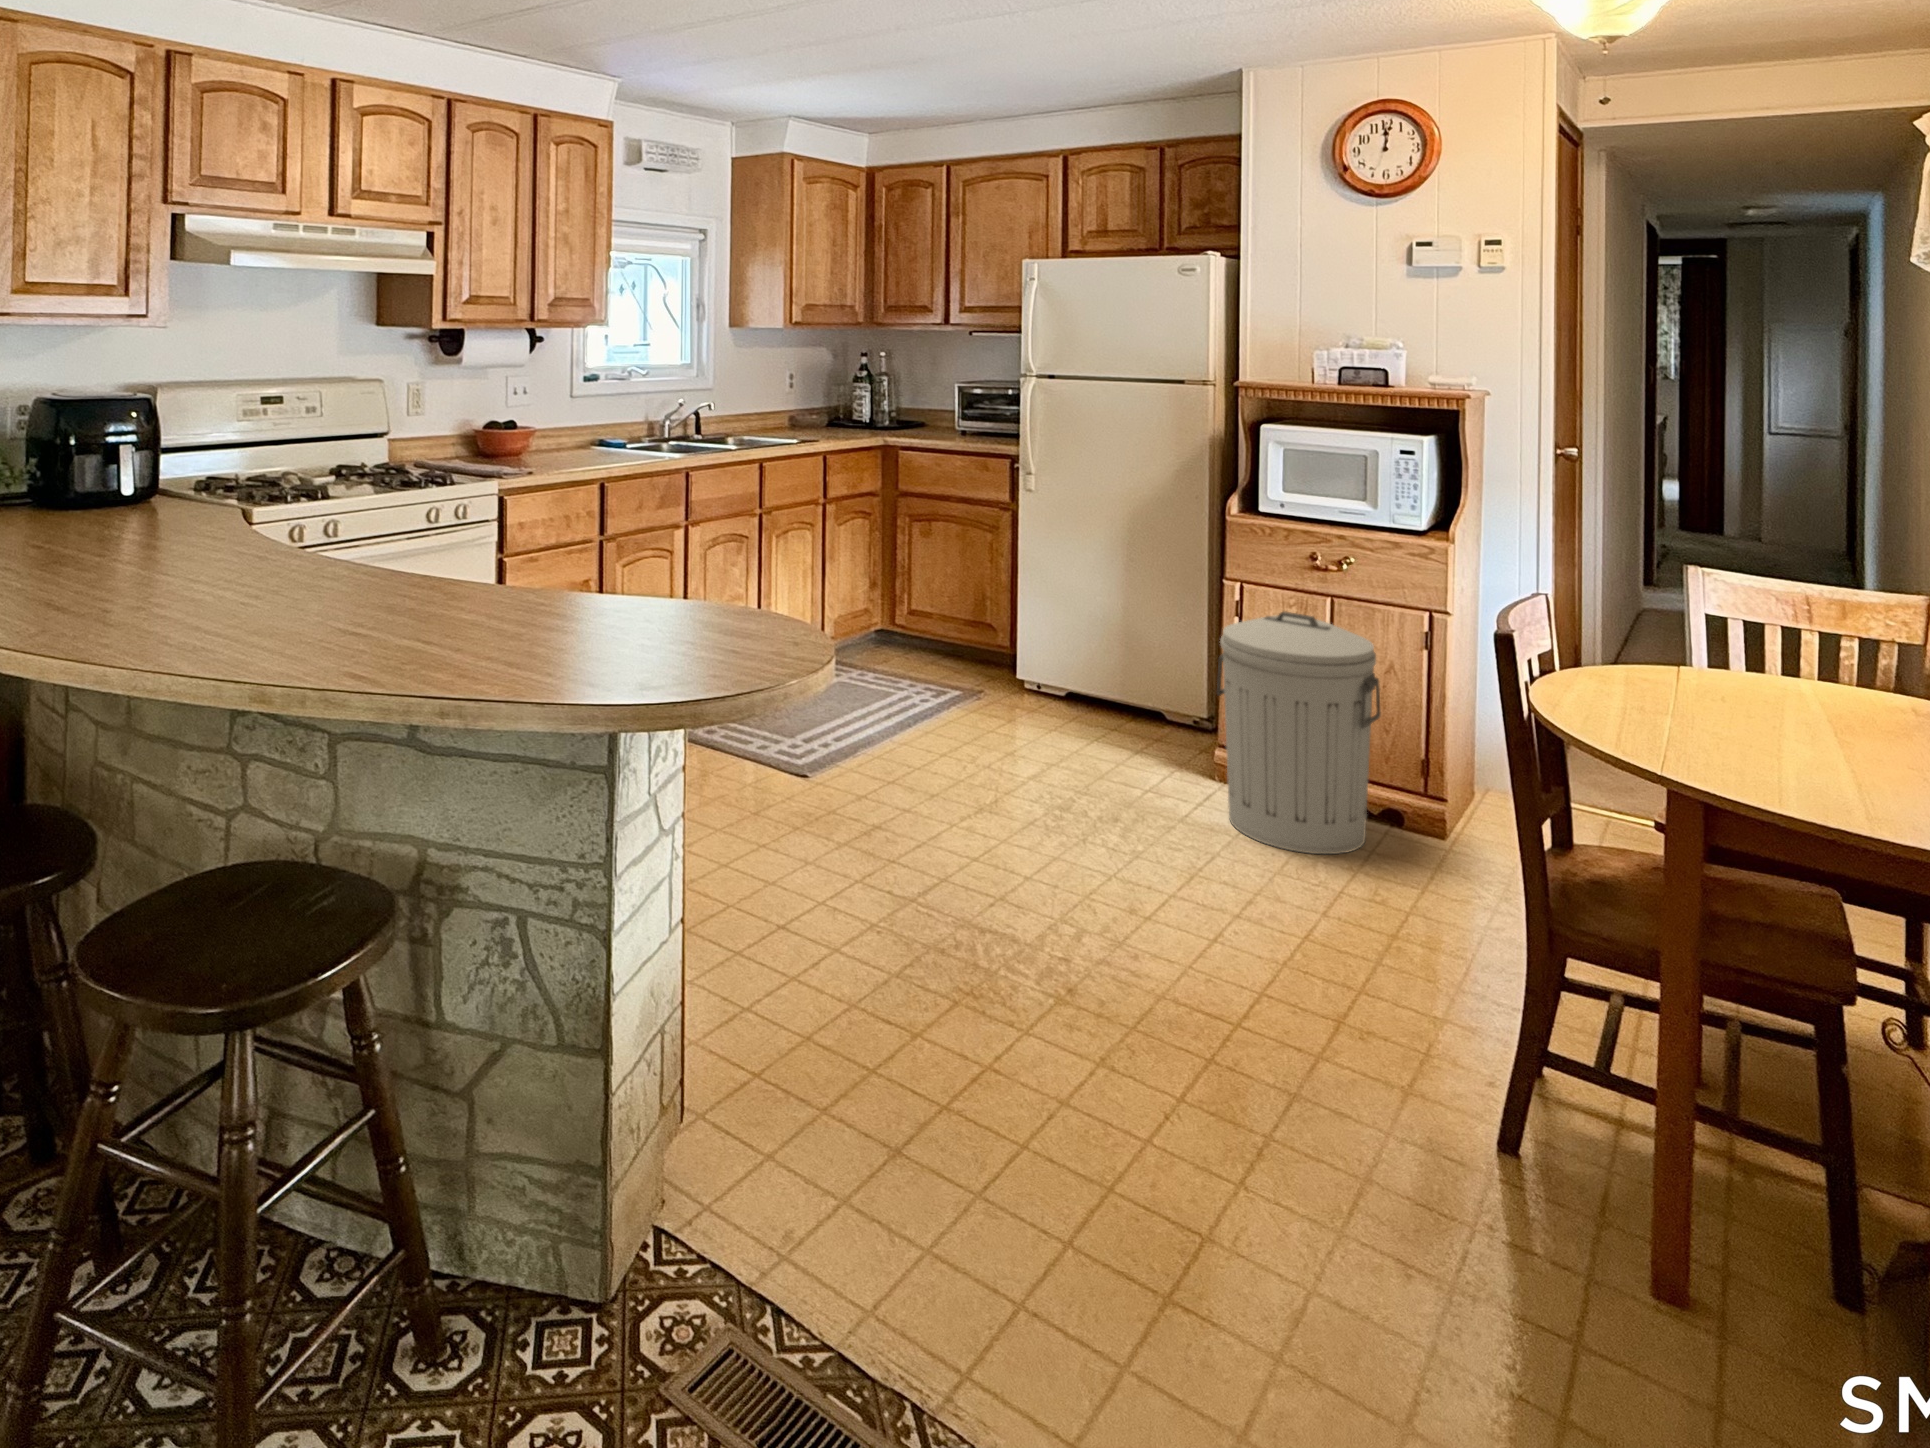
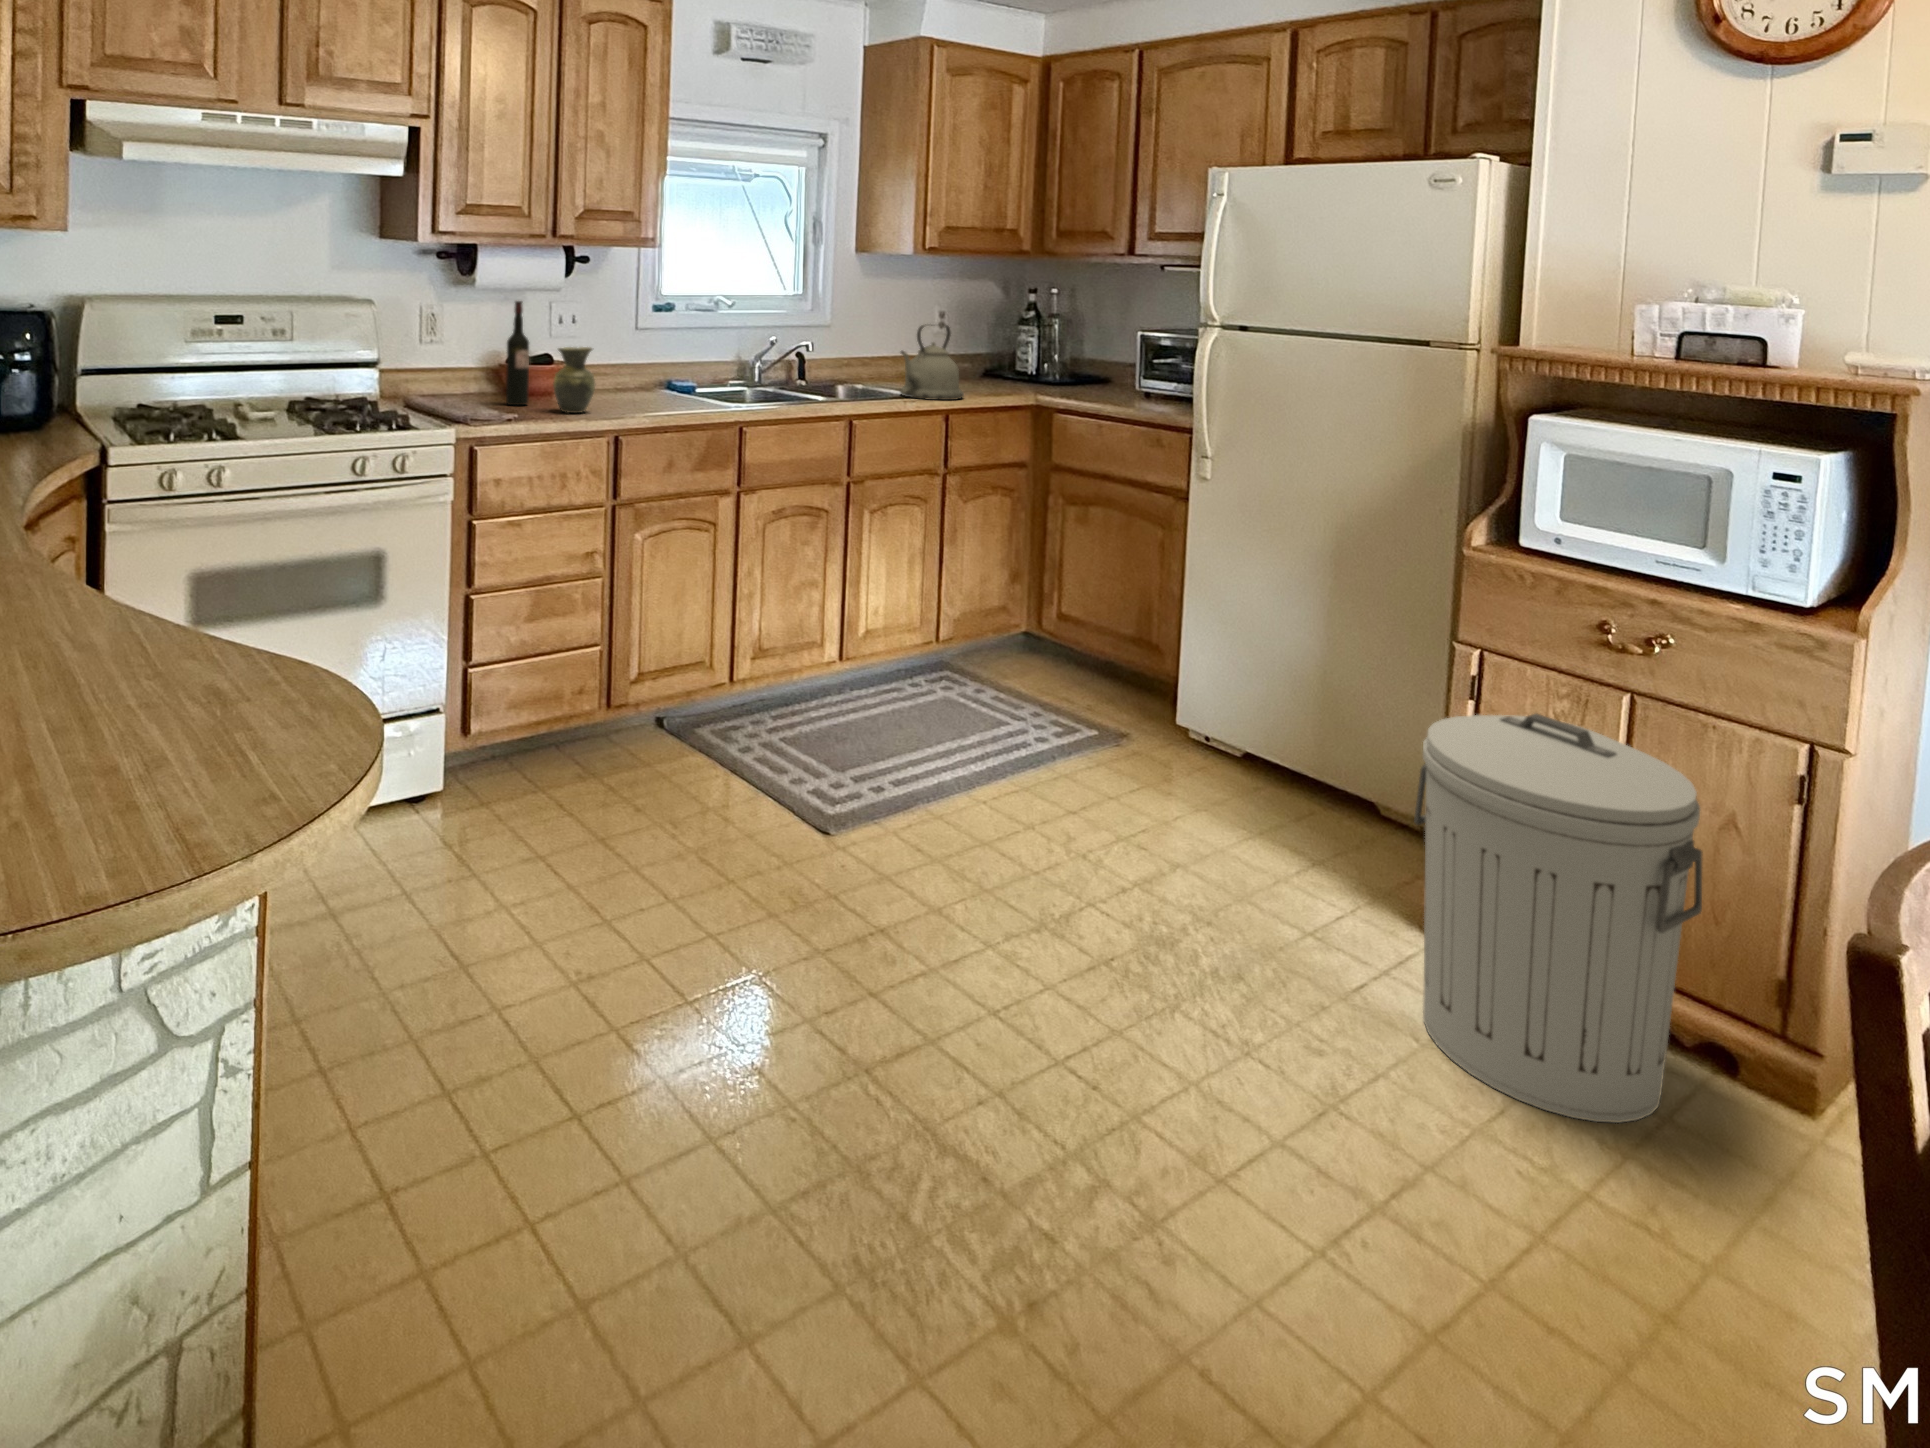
wine bottle: none [499,375,518,464] -> present [506,301,529,405]
kettle: none [784,383,835,445] -> present [900,325,964,400]
vase: none [548,412,583,467] -> present [553,347,595,413]

